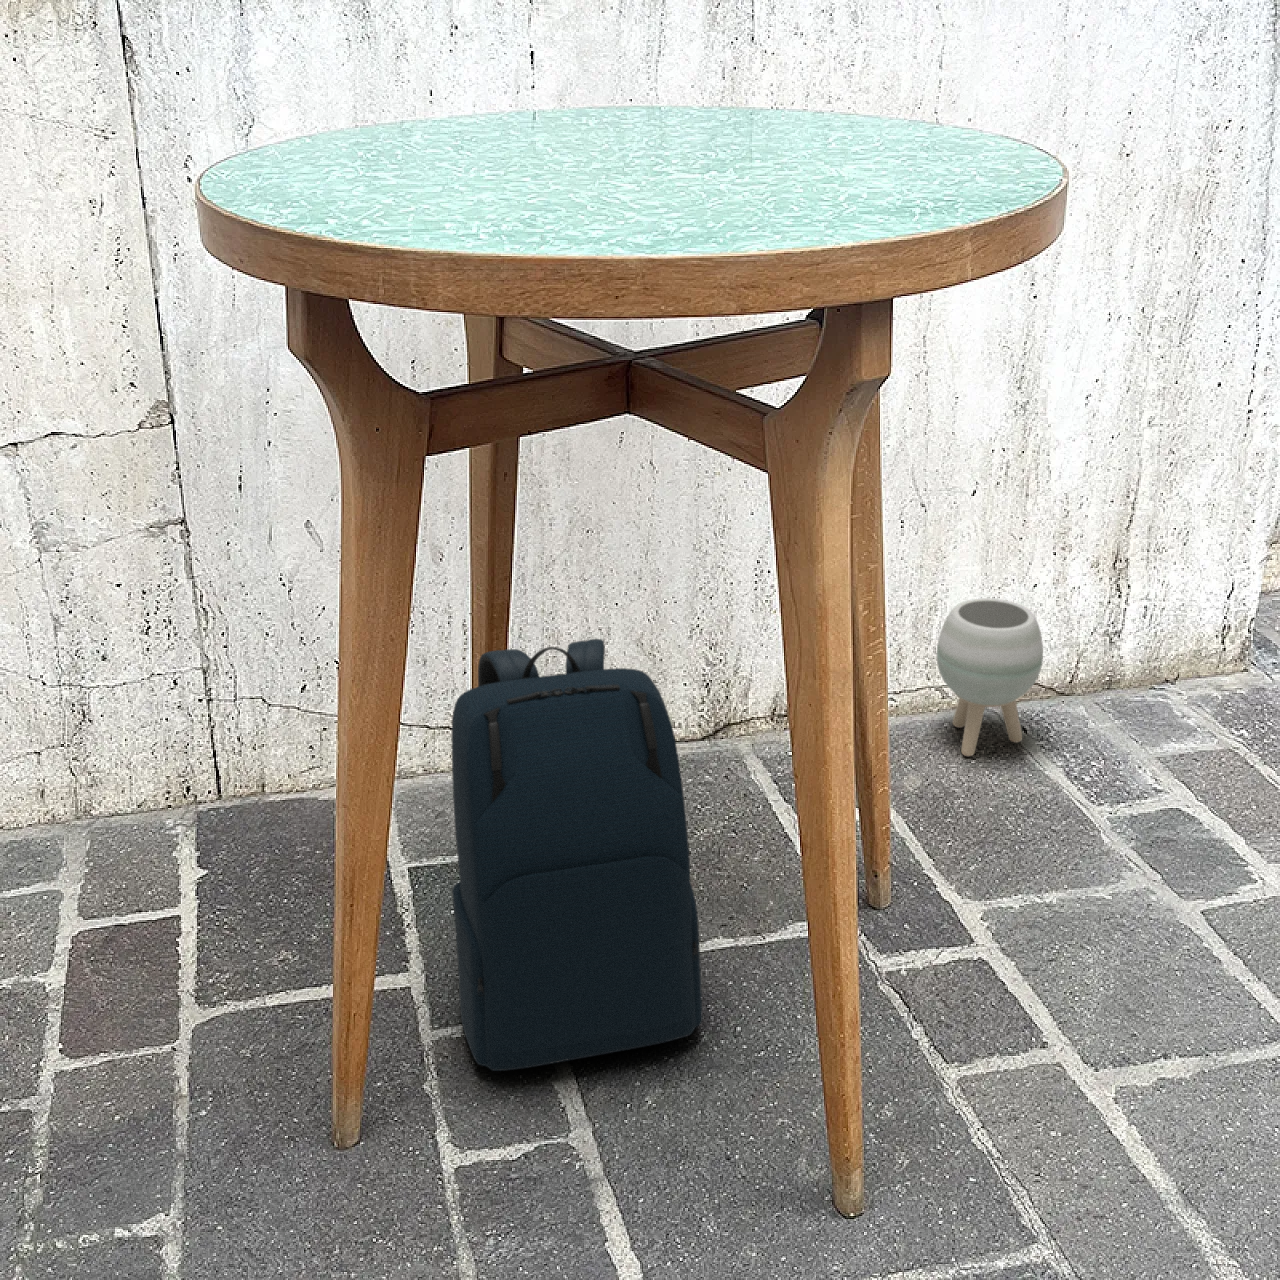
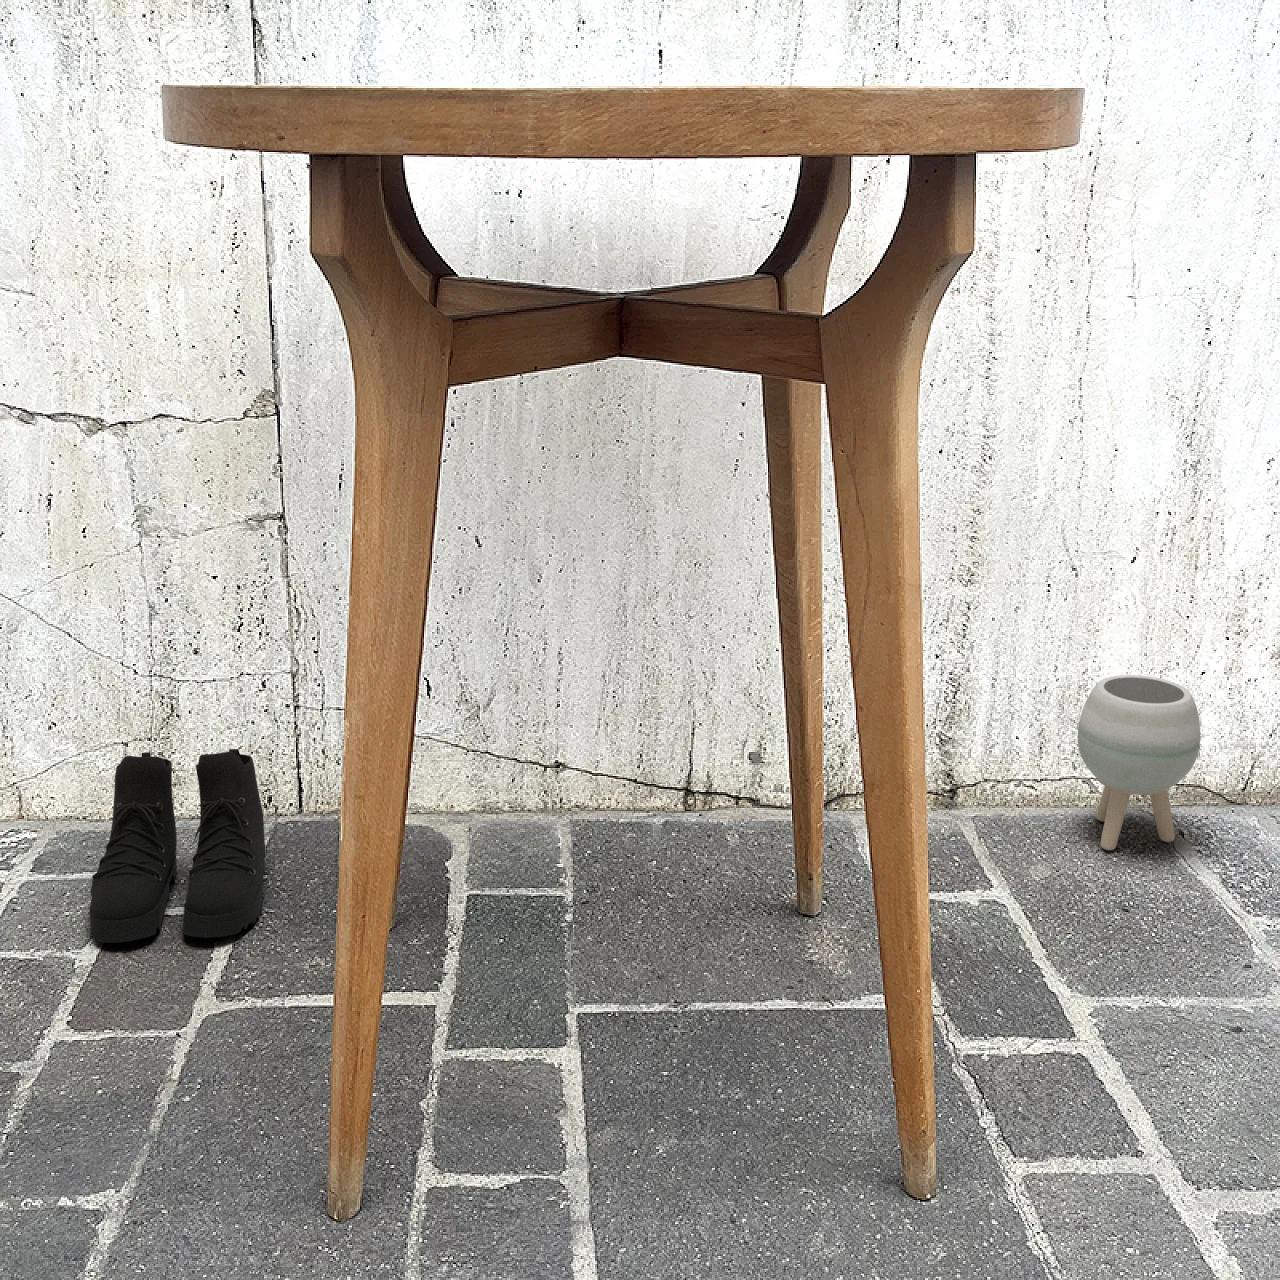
backpack: present [452,639,702,1071] -> none [474,633,738,1097]
boots: none [46,754,215,963] -> present [90,749,265,943]

